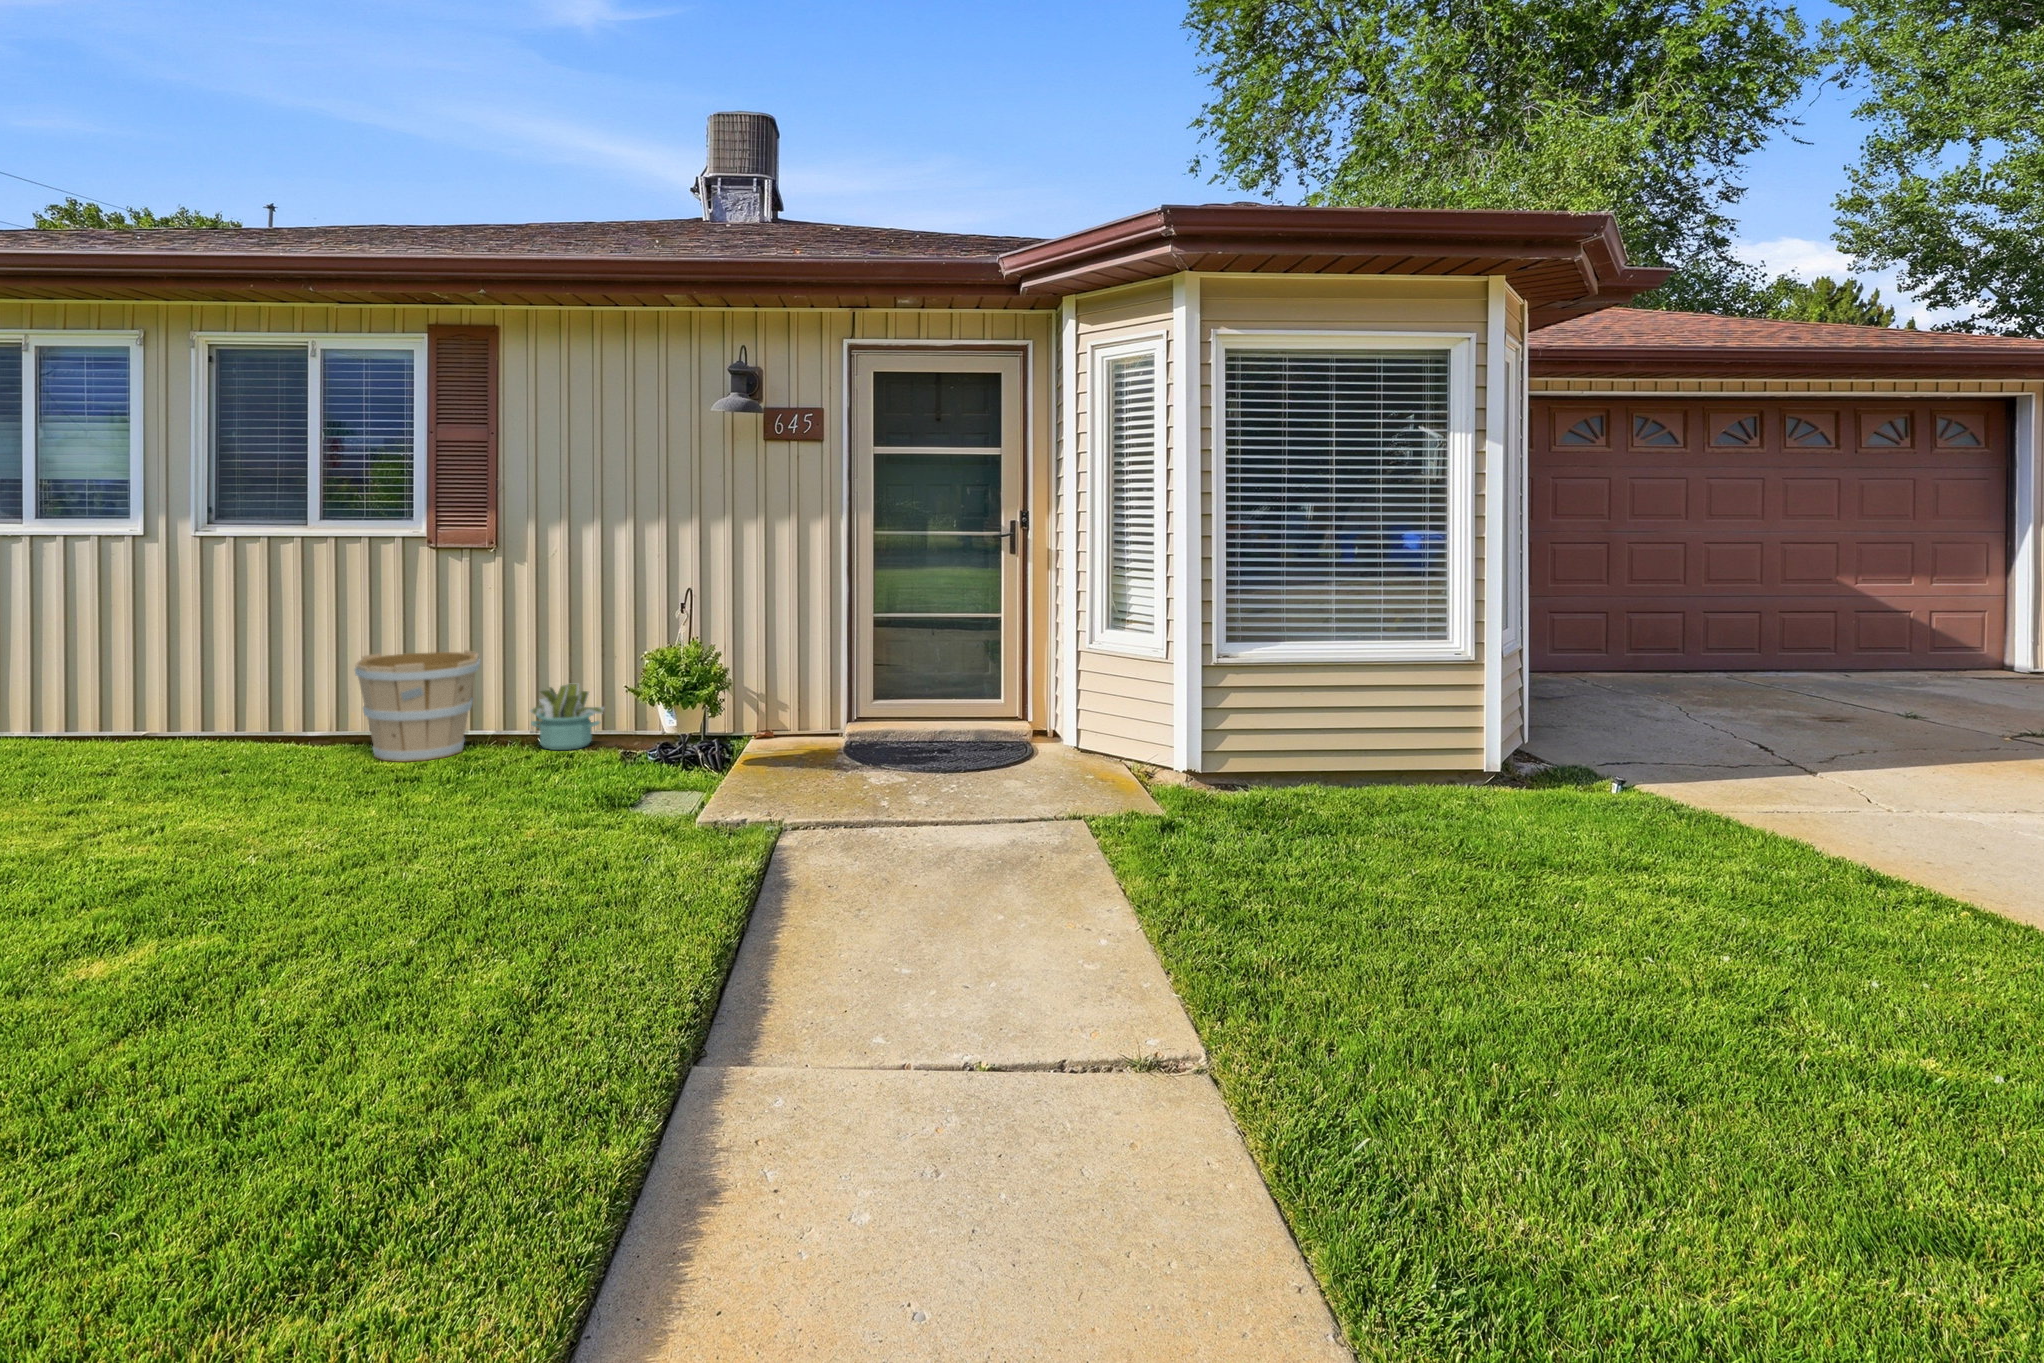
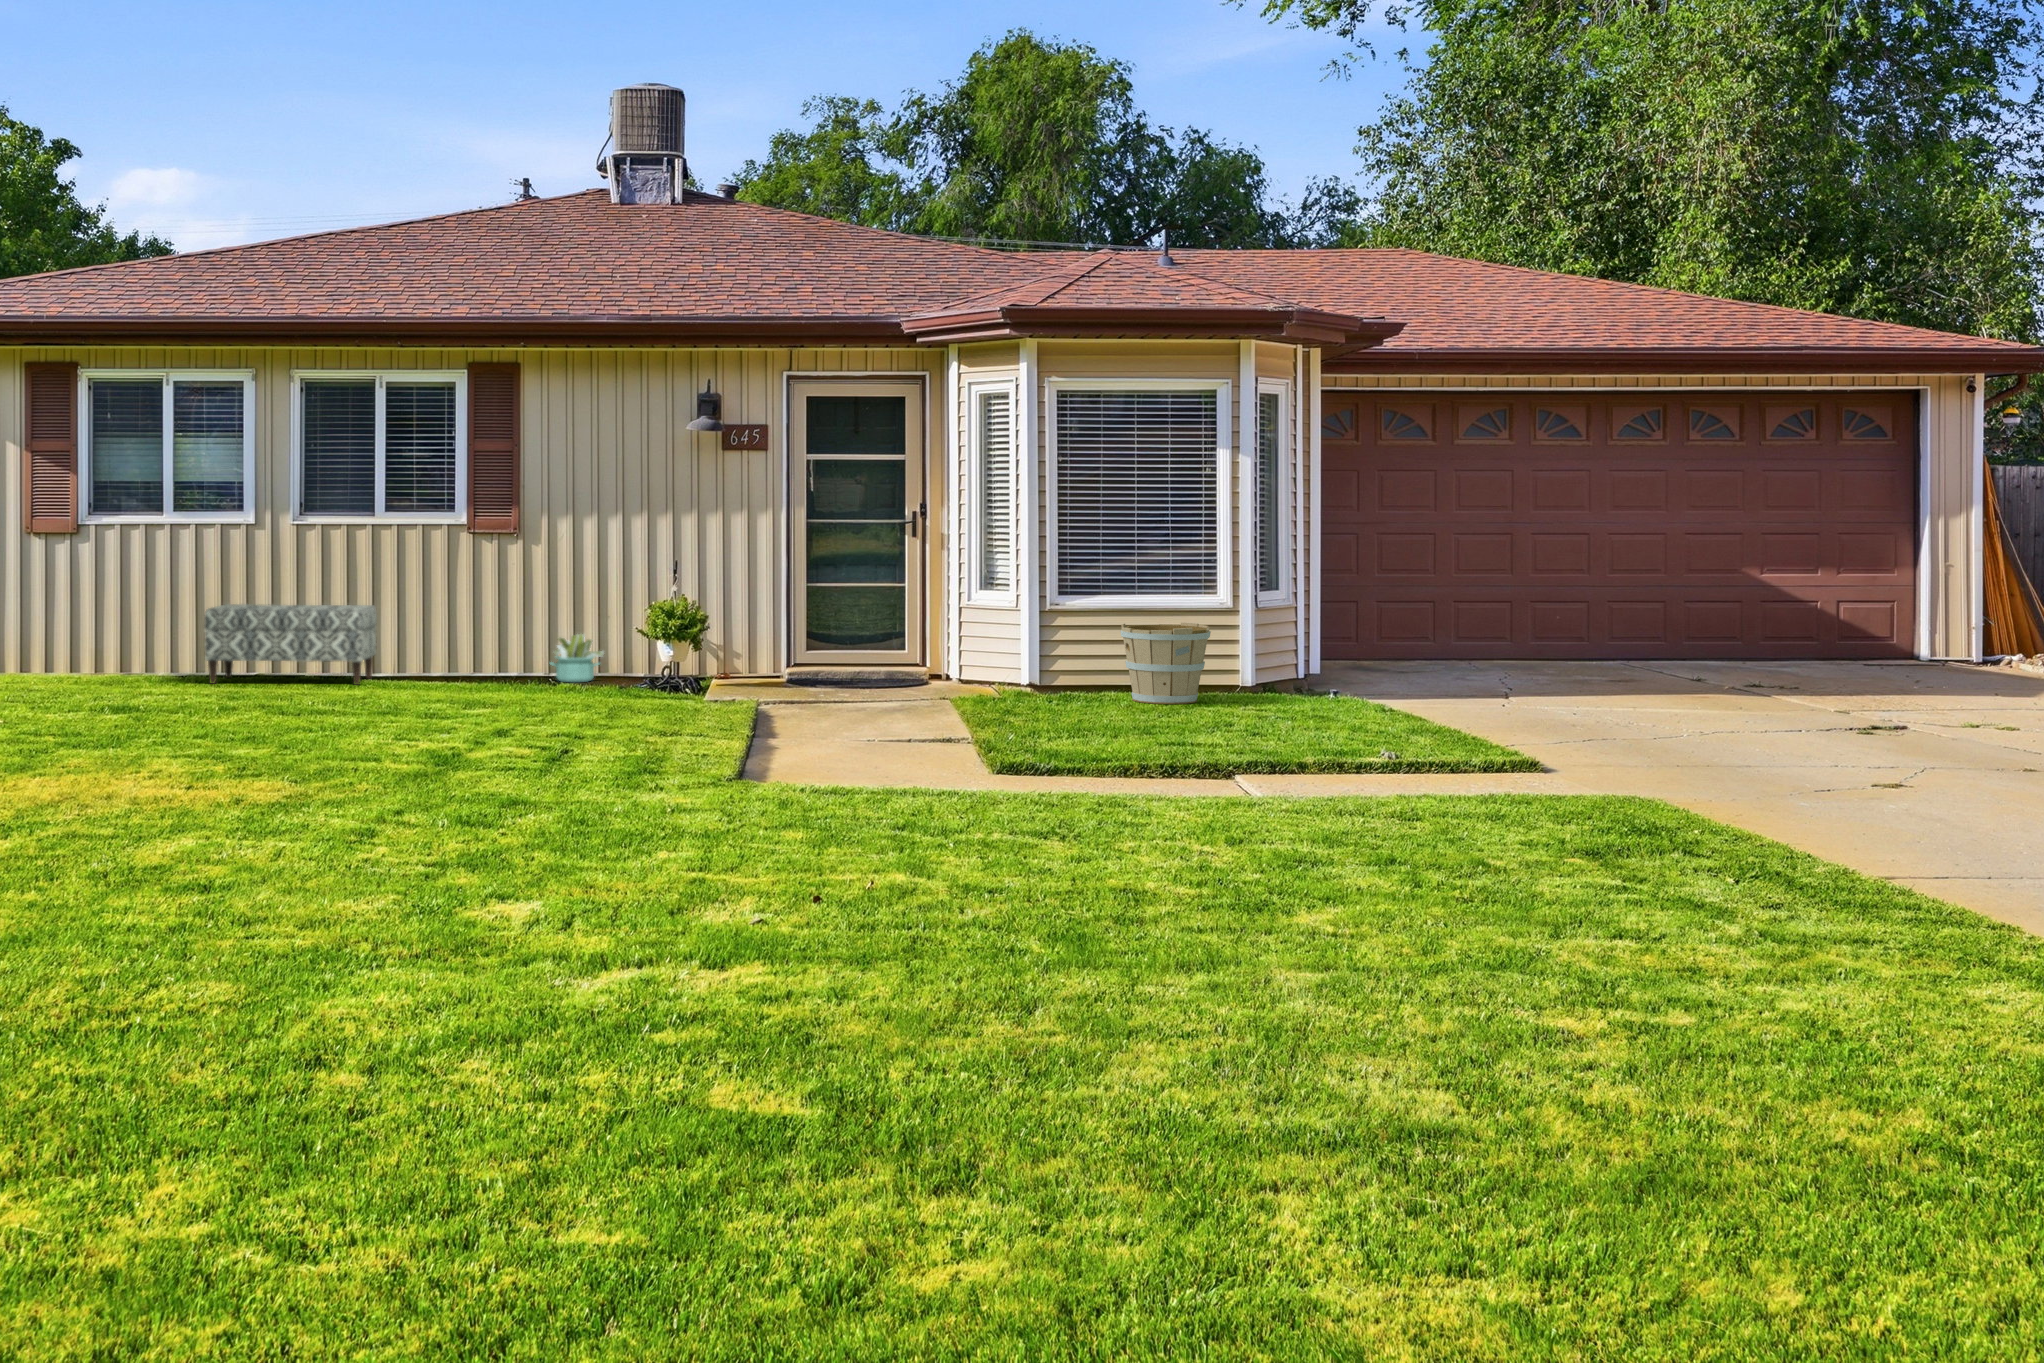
bench: none [24,643,304,761] -> present [204,604,377,684]
wooden bucket: present [355,650,480,762] -> present [1120,623,1211,704]

